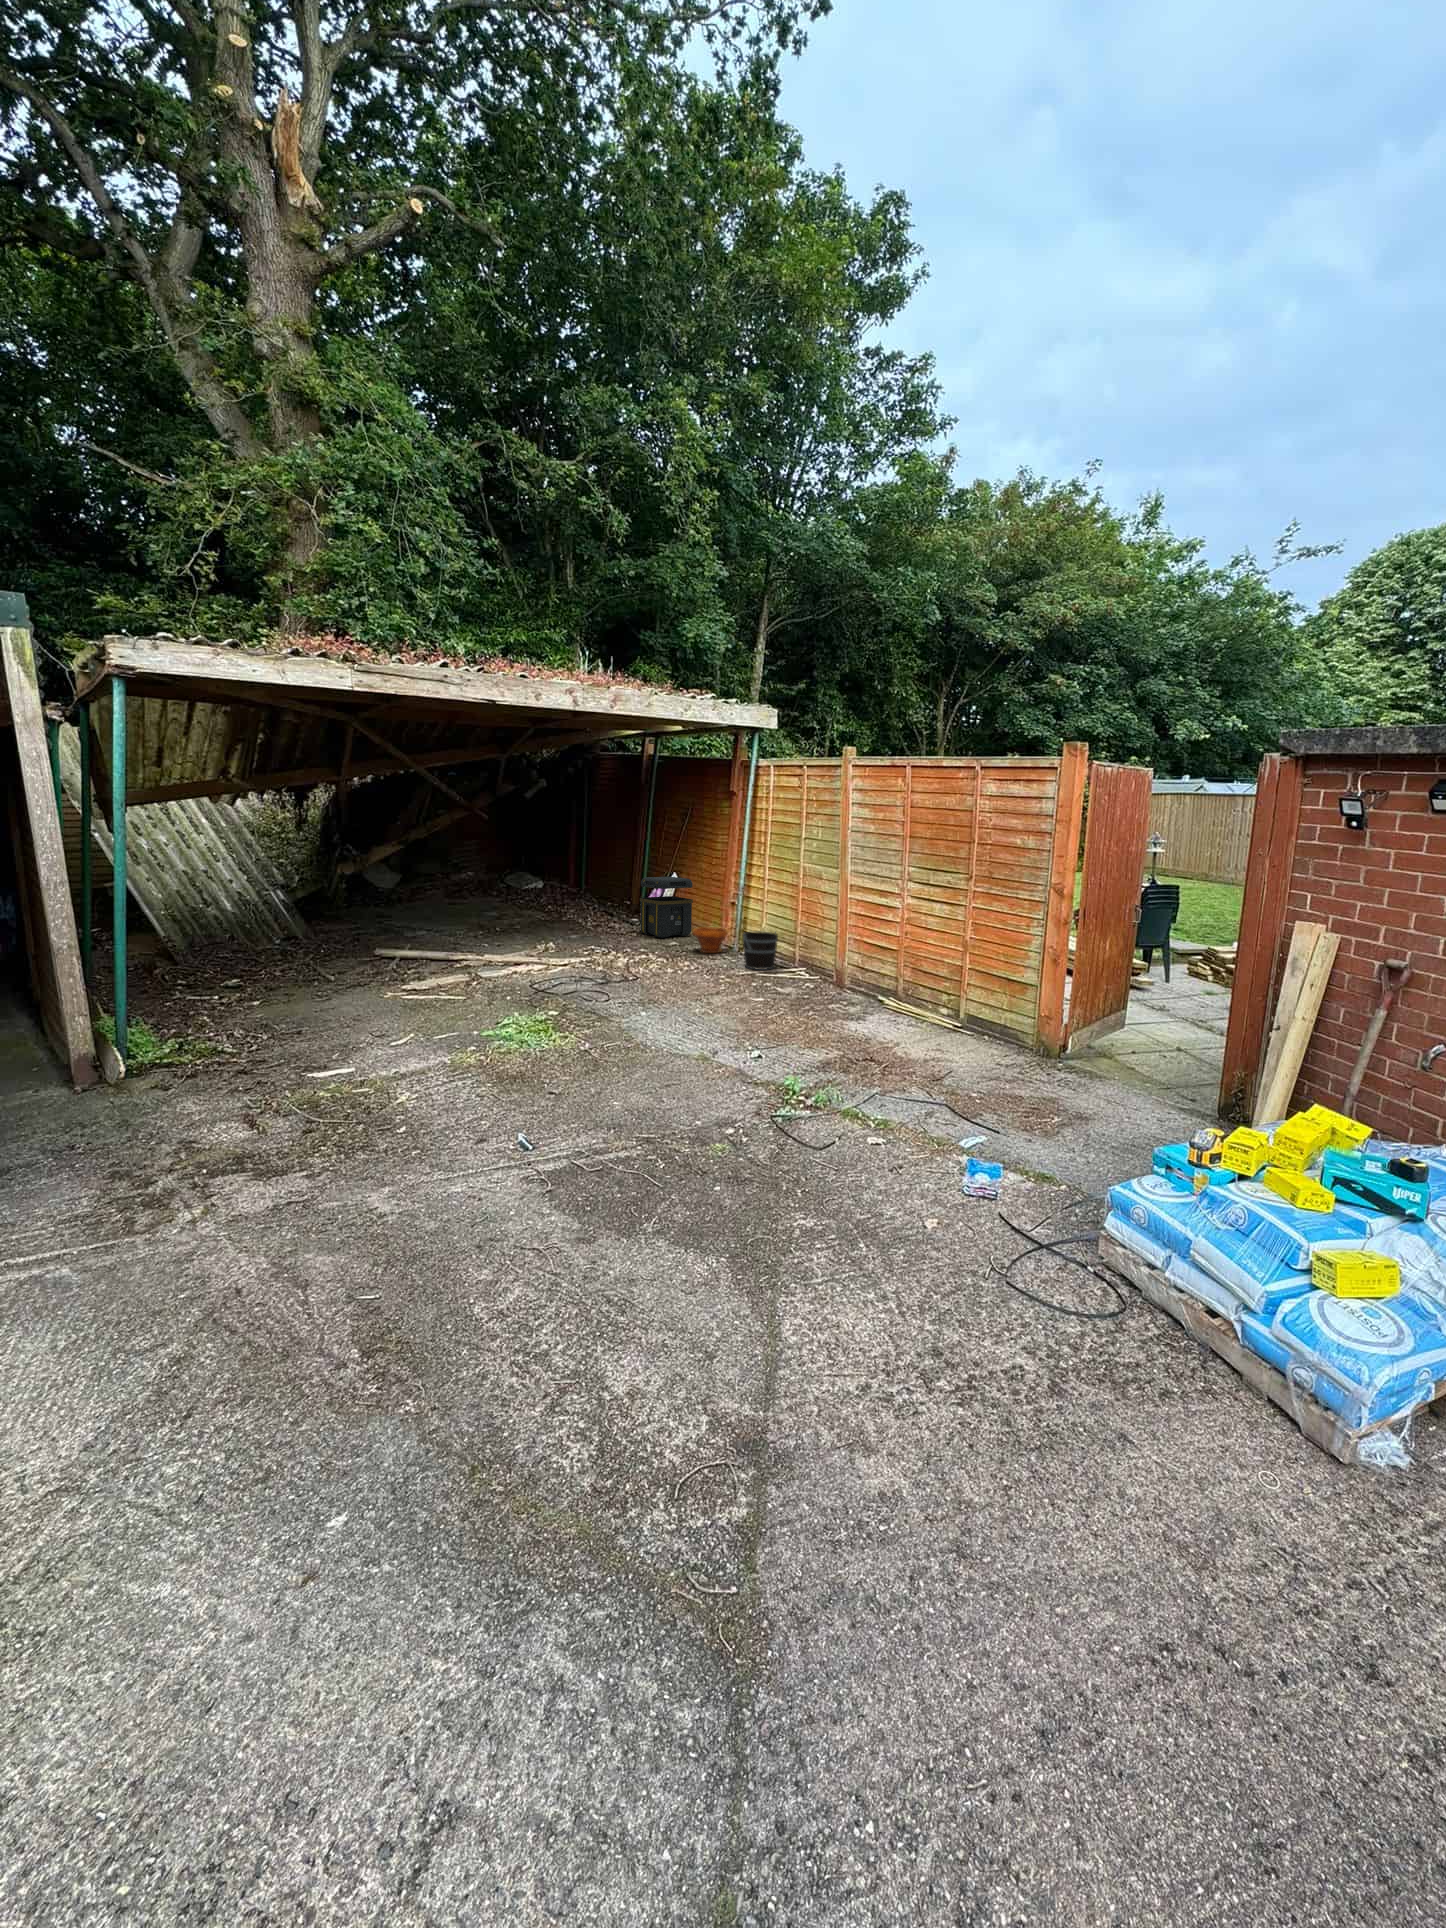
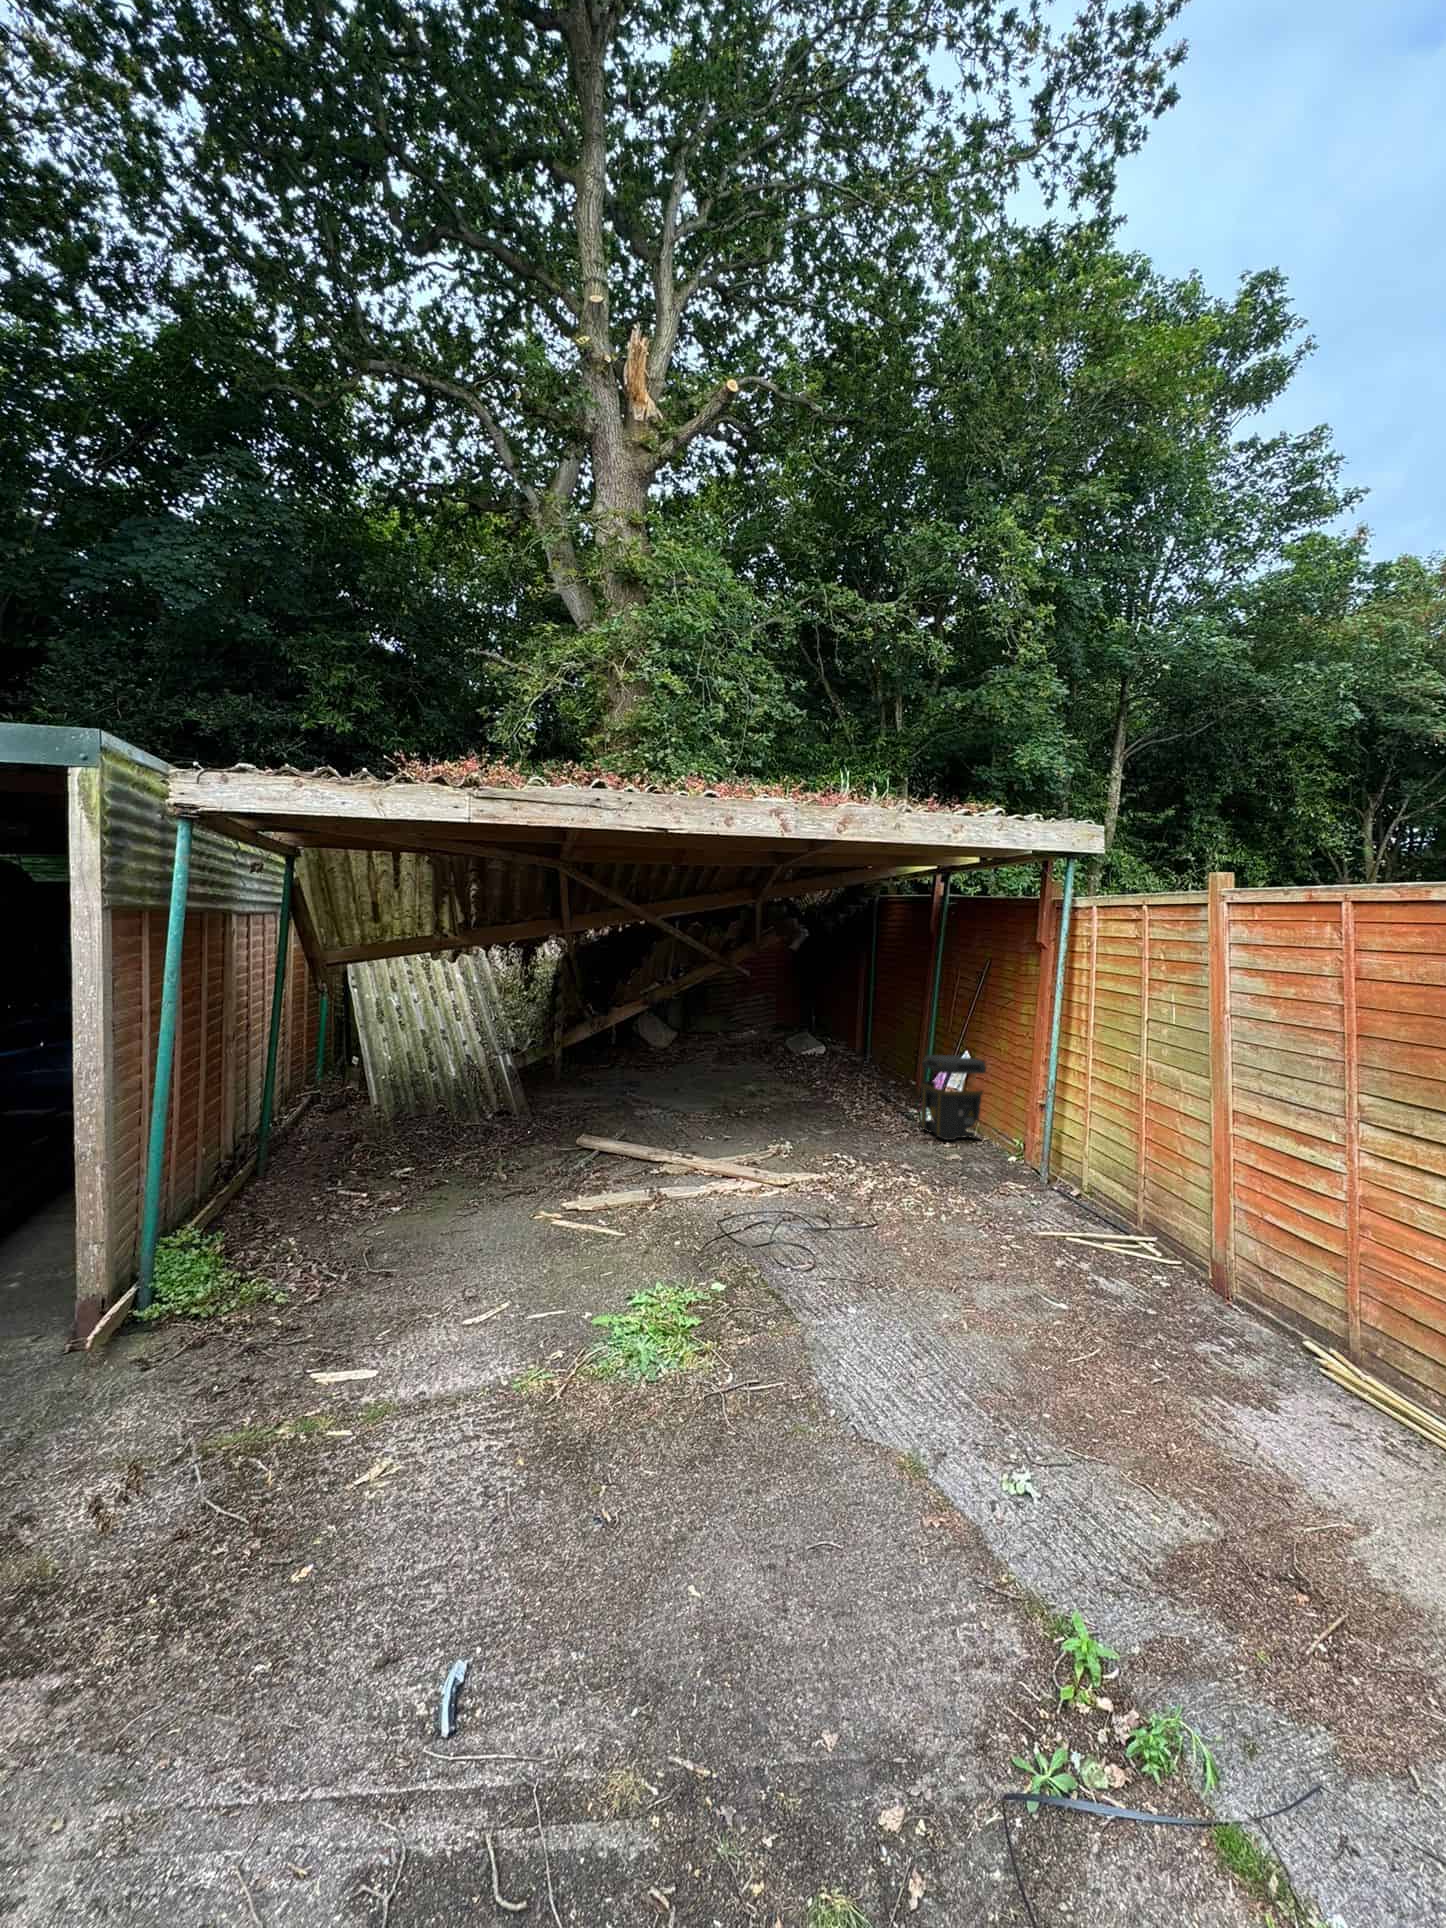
planter: present [693,927,729,953] -> none [981,1135,1035,1177]
bucket: present [743,931,778,969] -> none [1048,1155,1108,1222]

